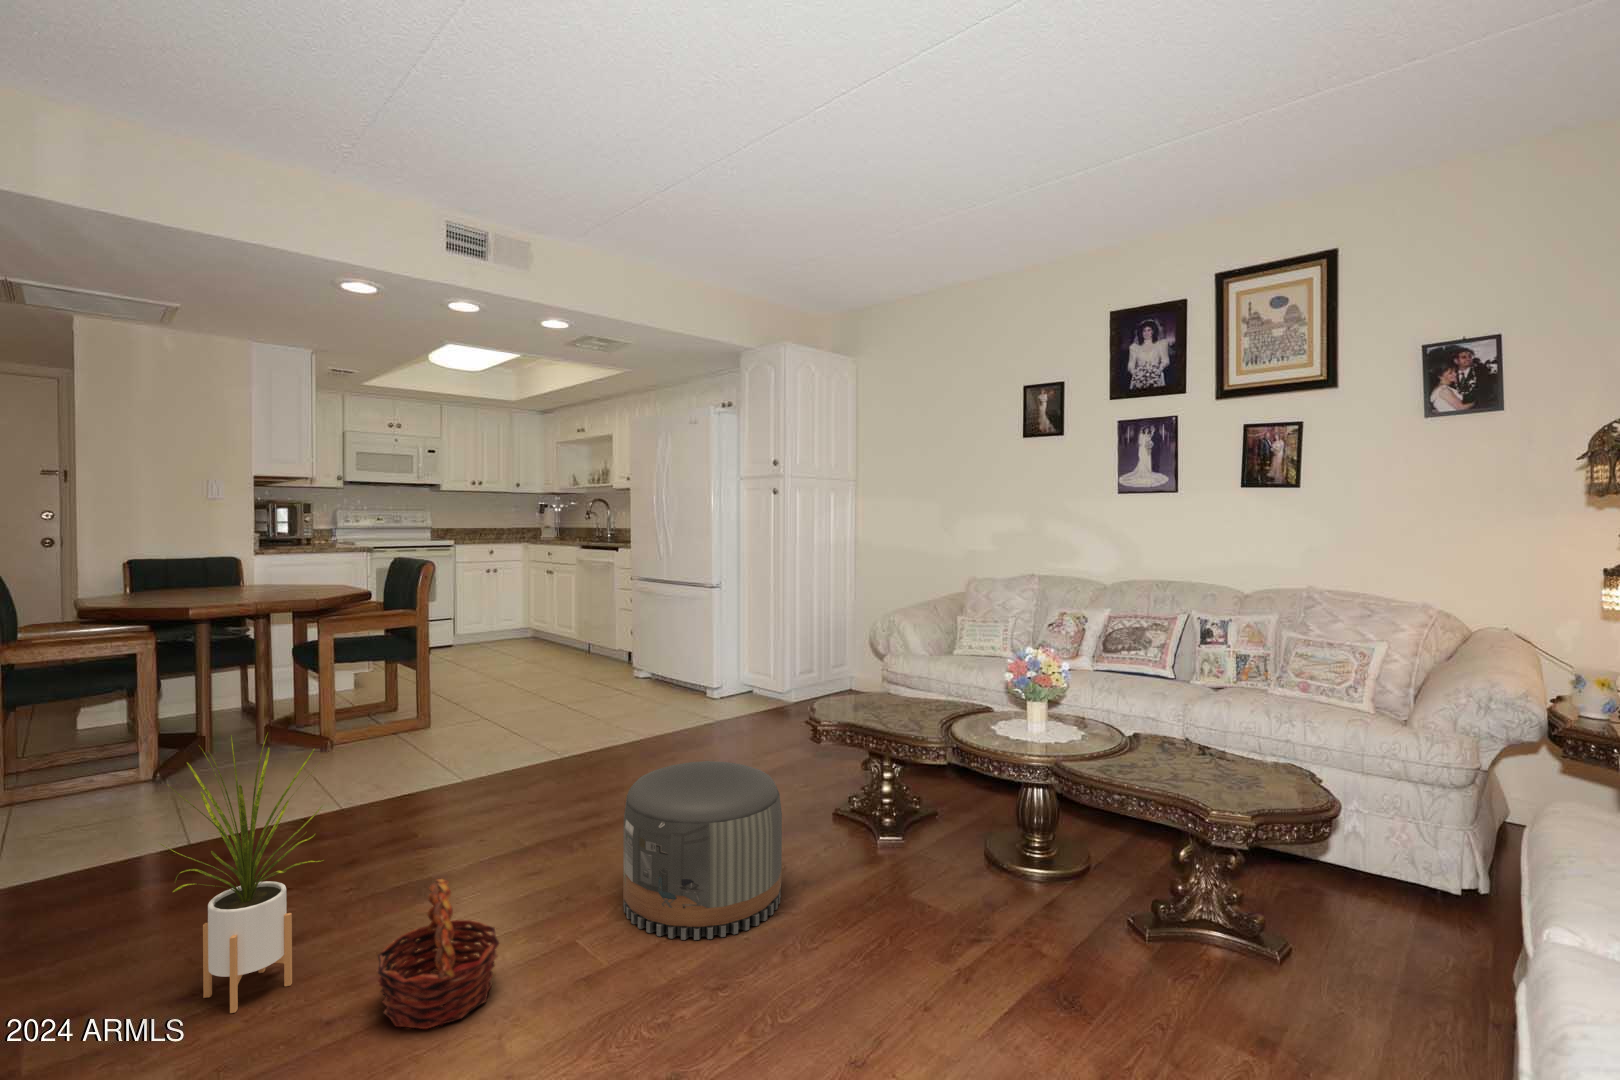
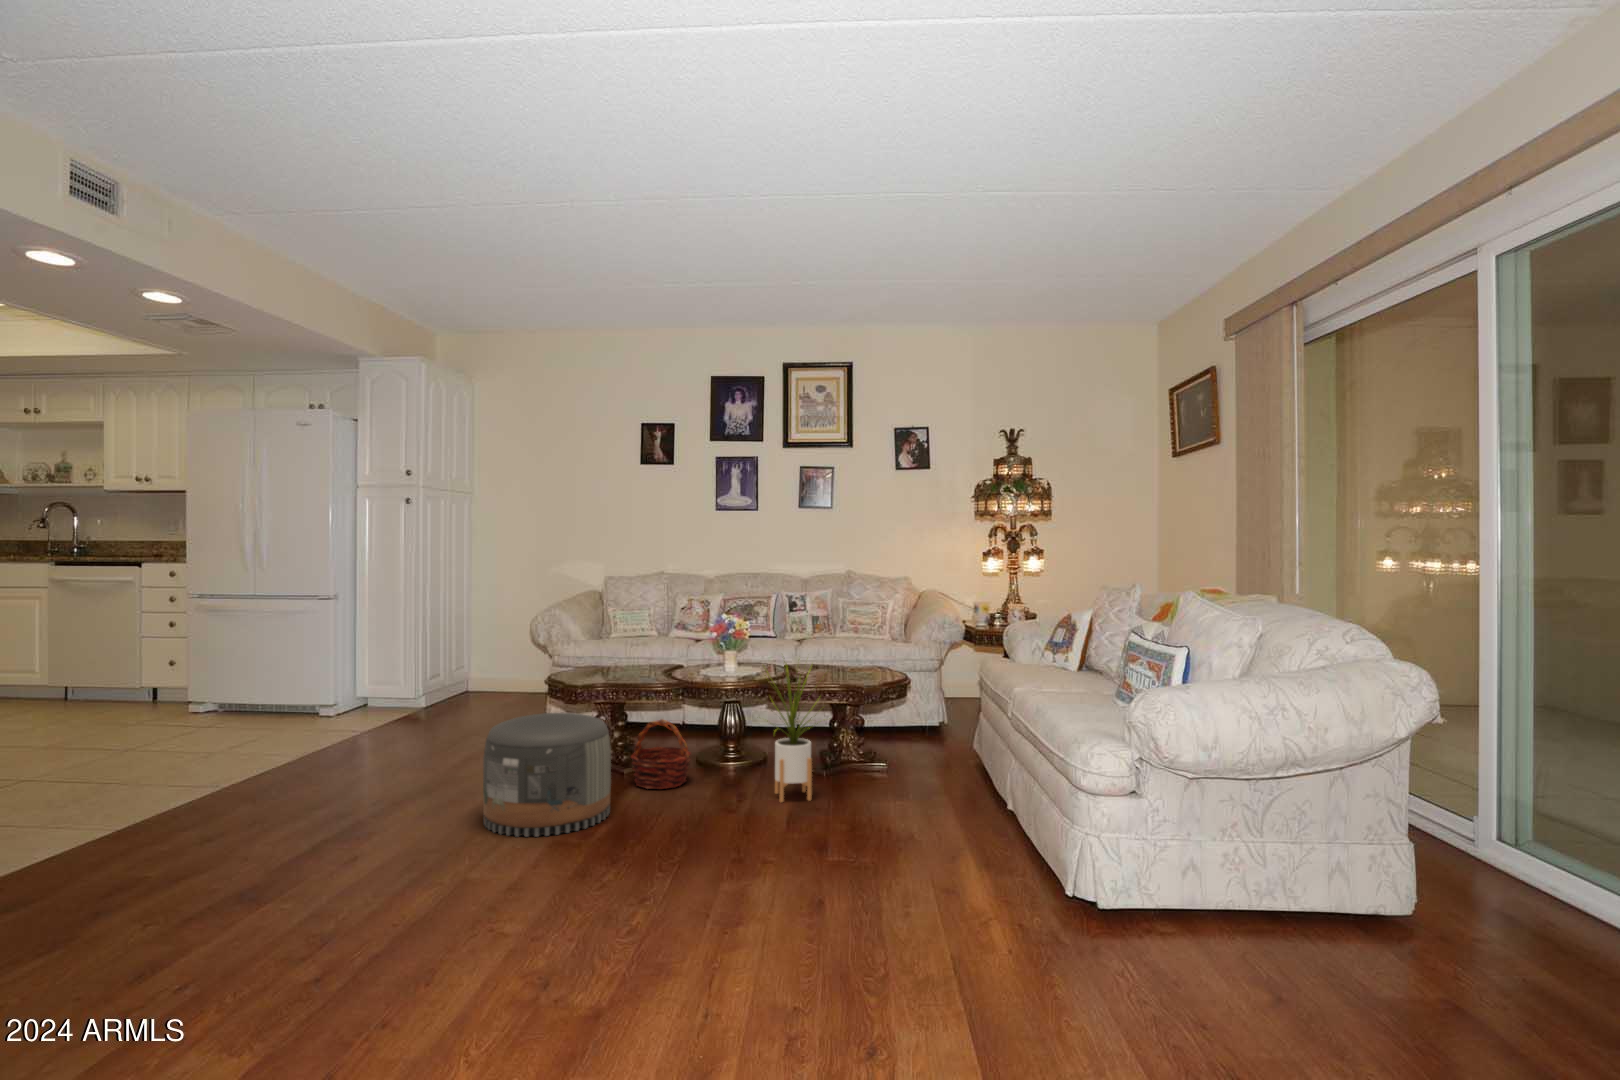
house plant: present [161,734,323,1013] -> present [775,663,816,802]
basket: present [377,879,499,1029] -> present [631,719,690,789]

